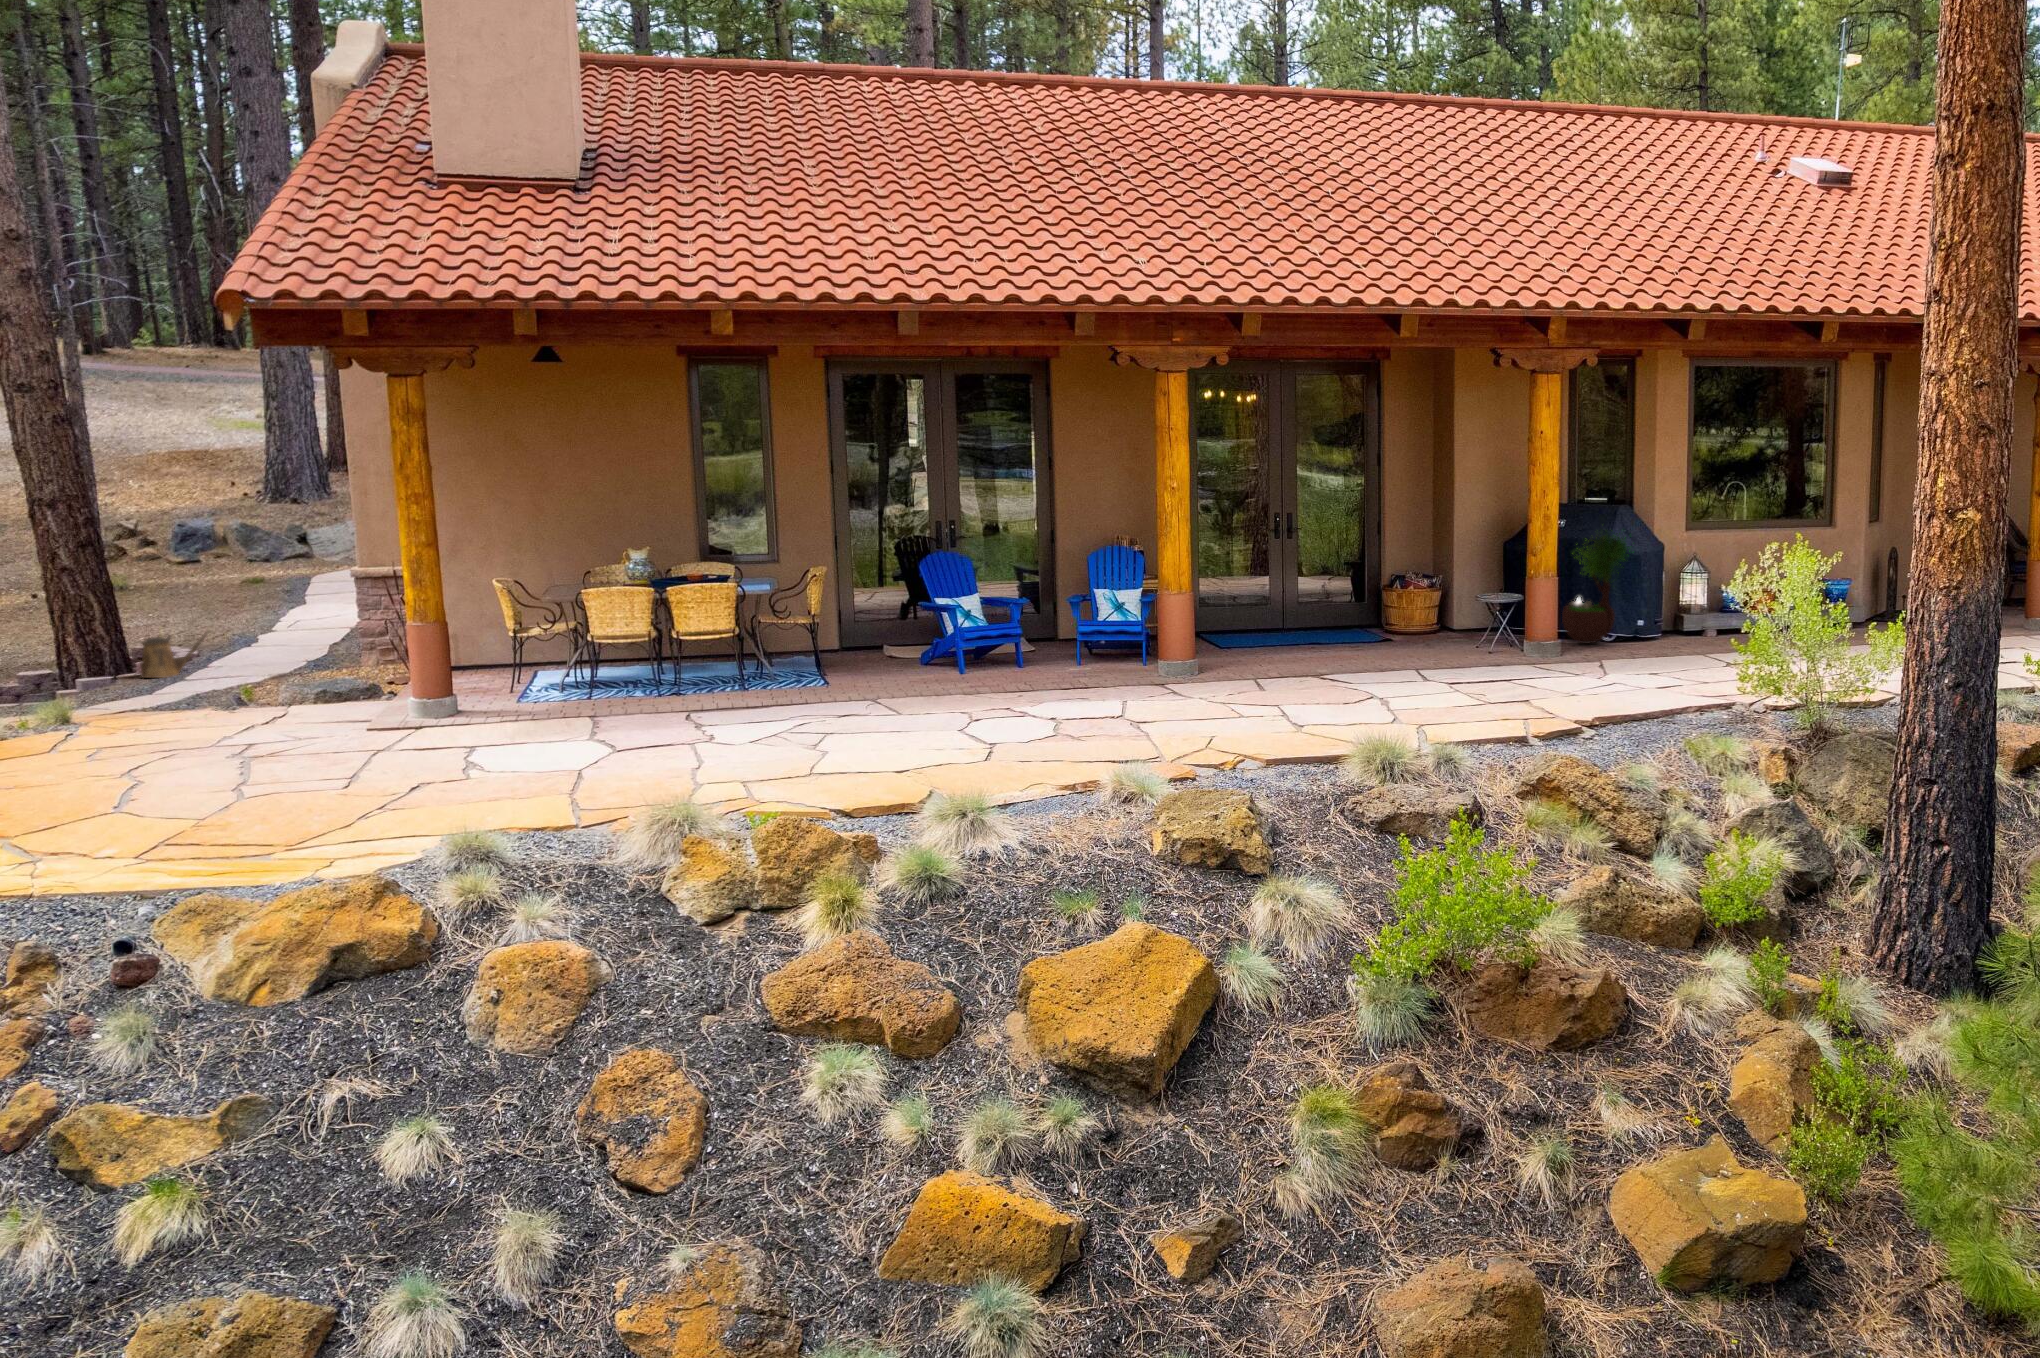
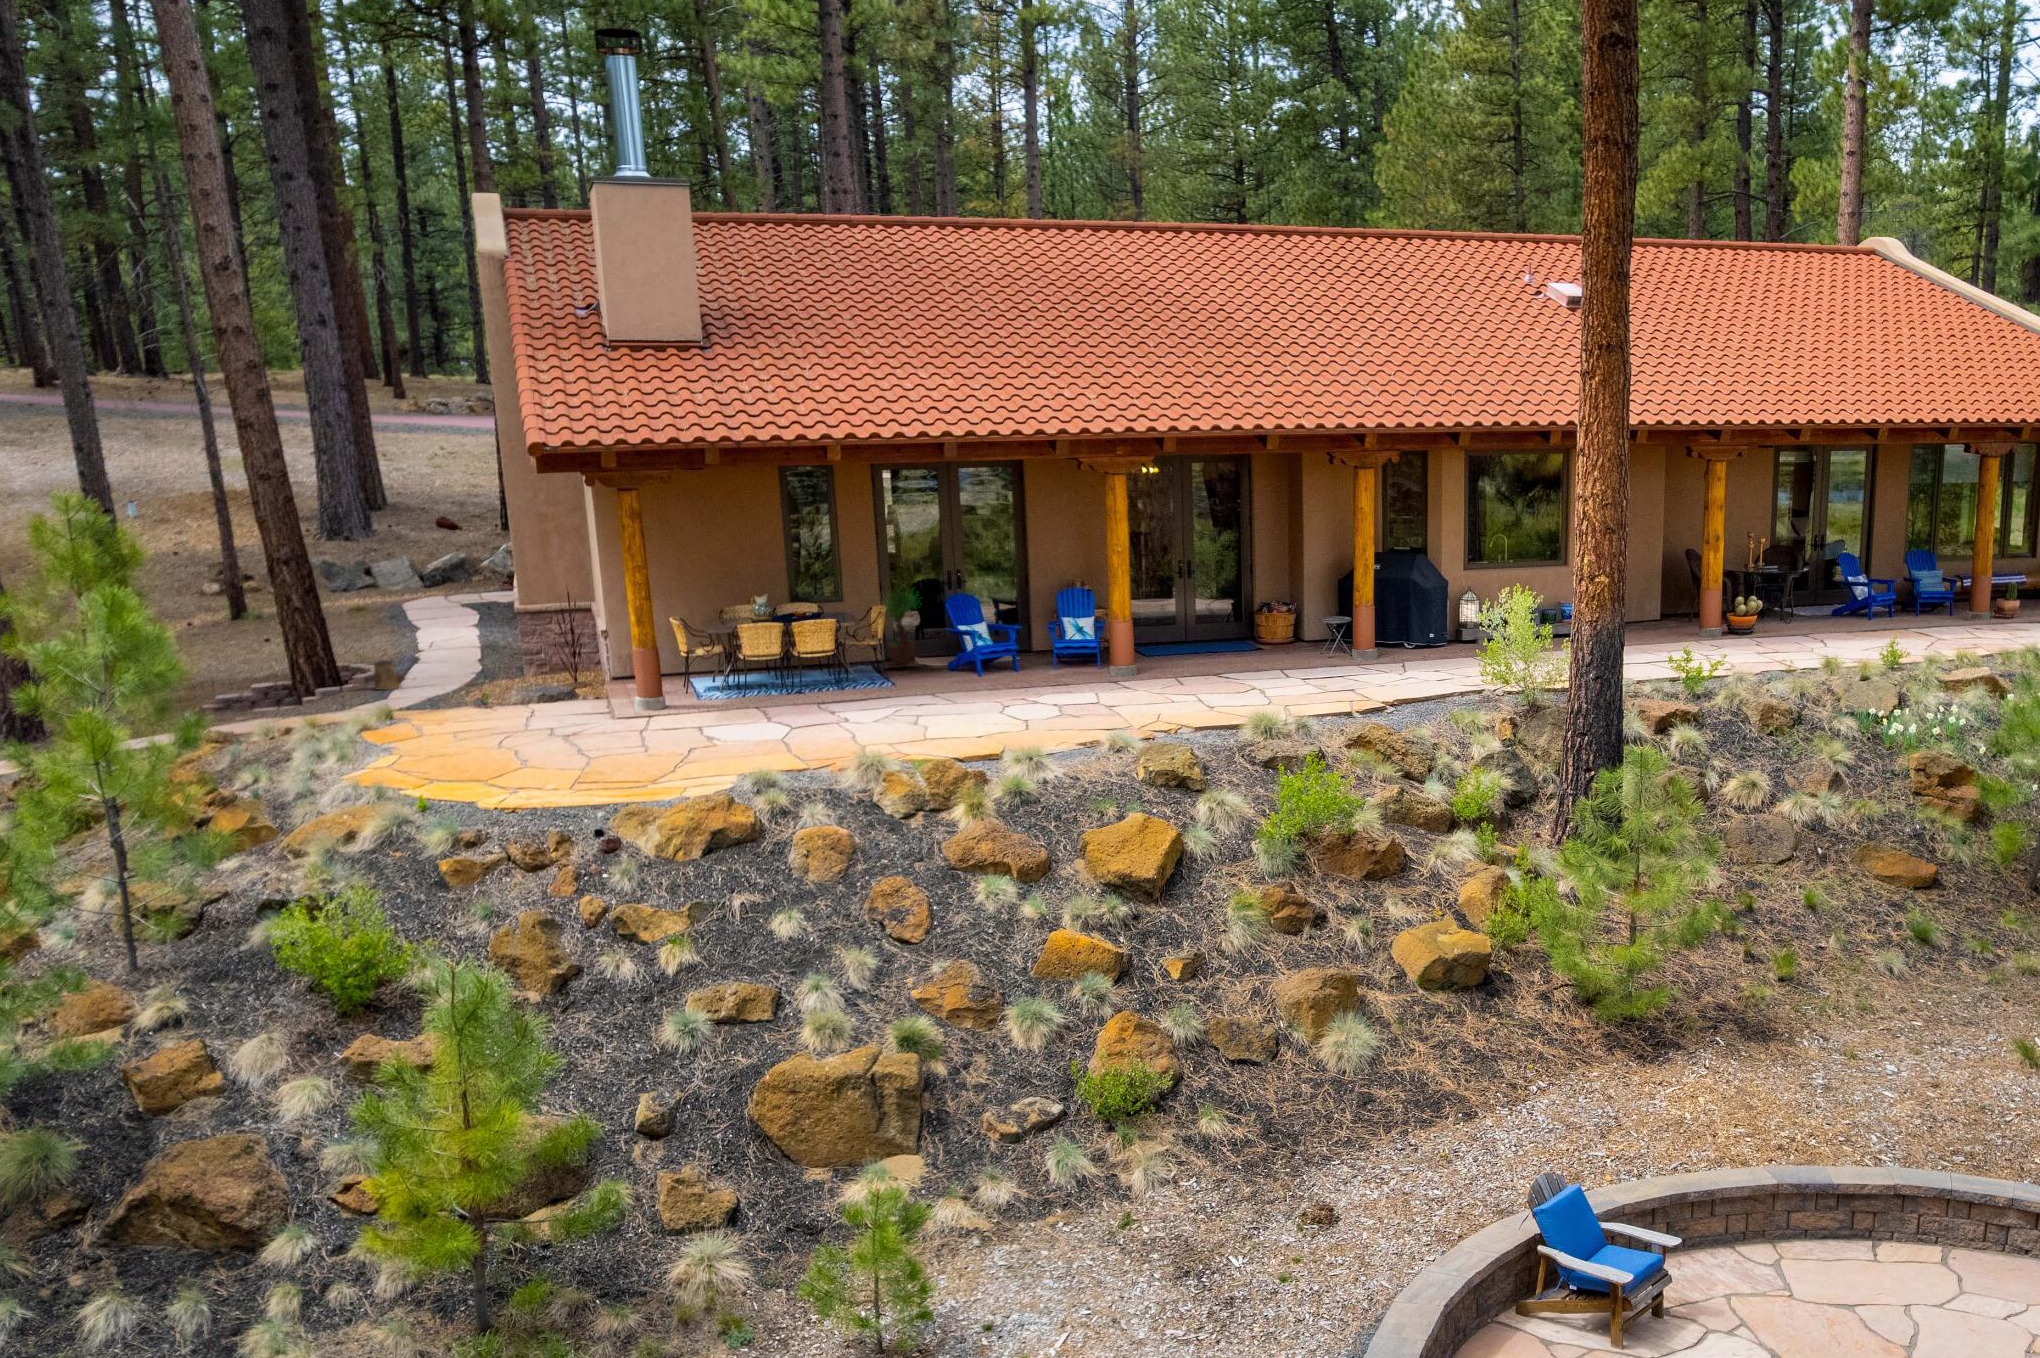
potted tree: present [1562,530,1634,643] -> present [882,588,922,668]

